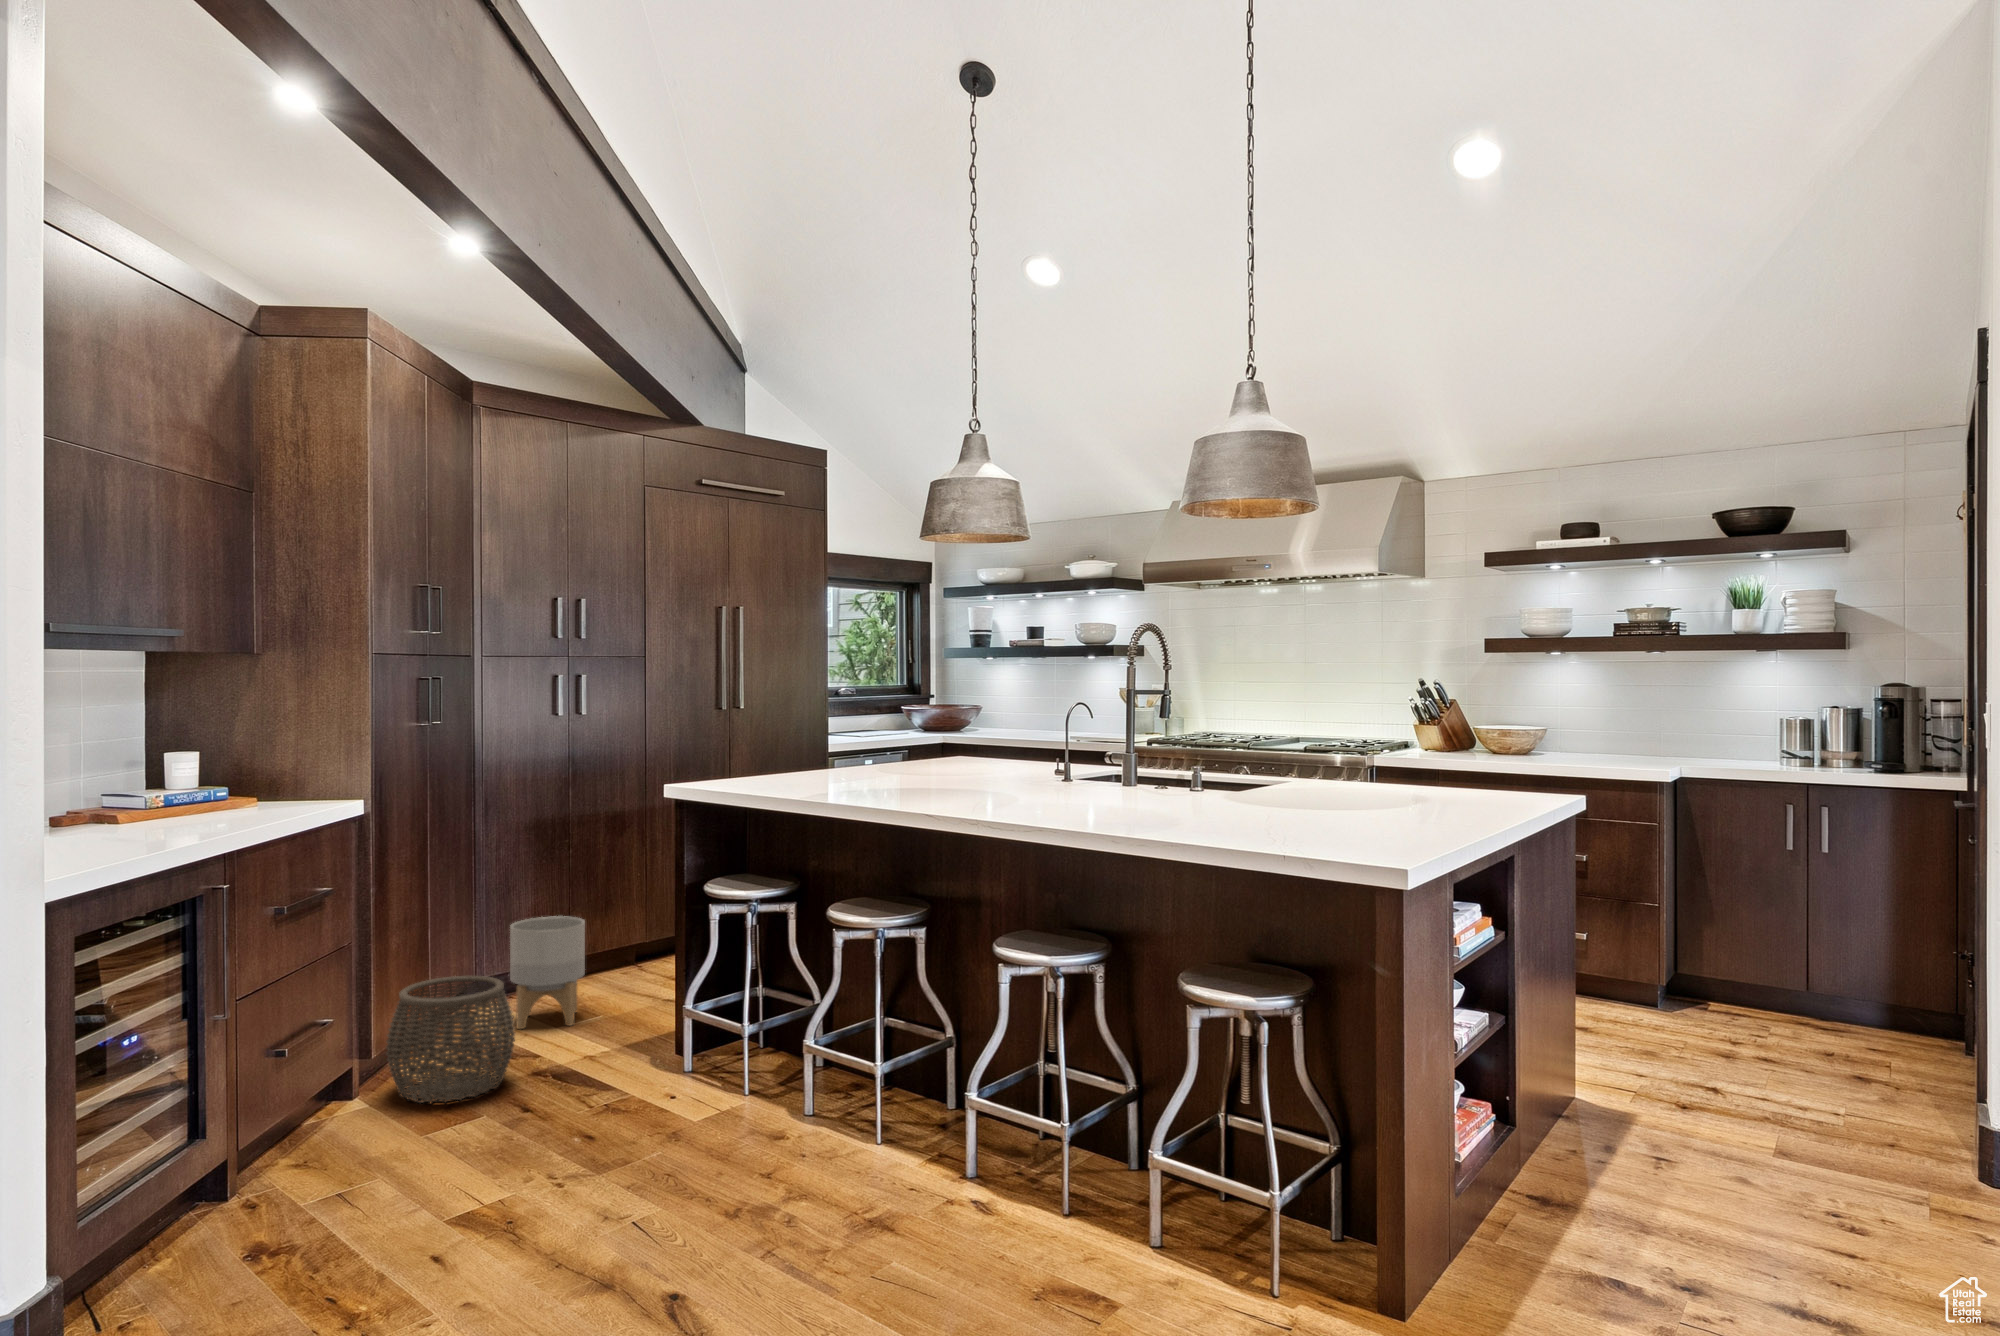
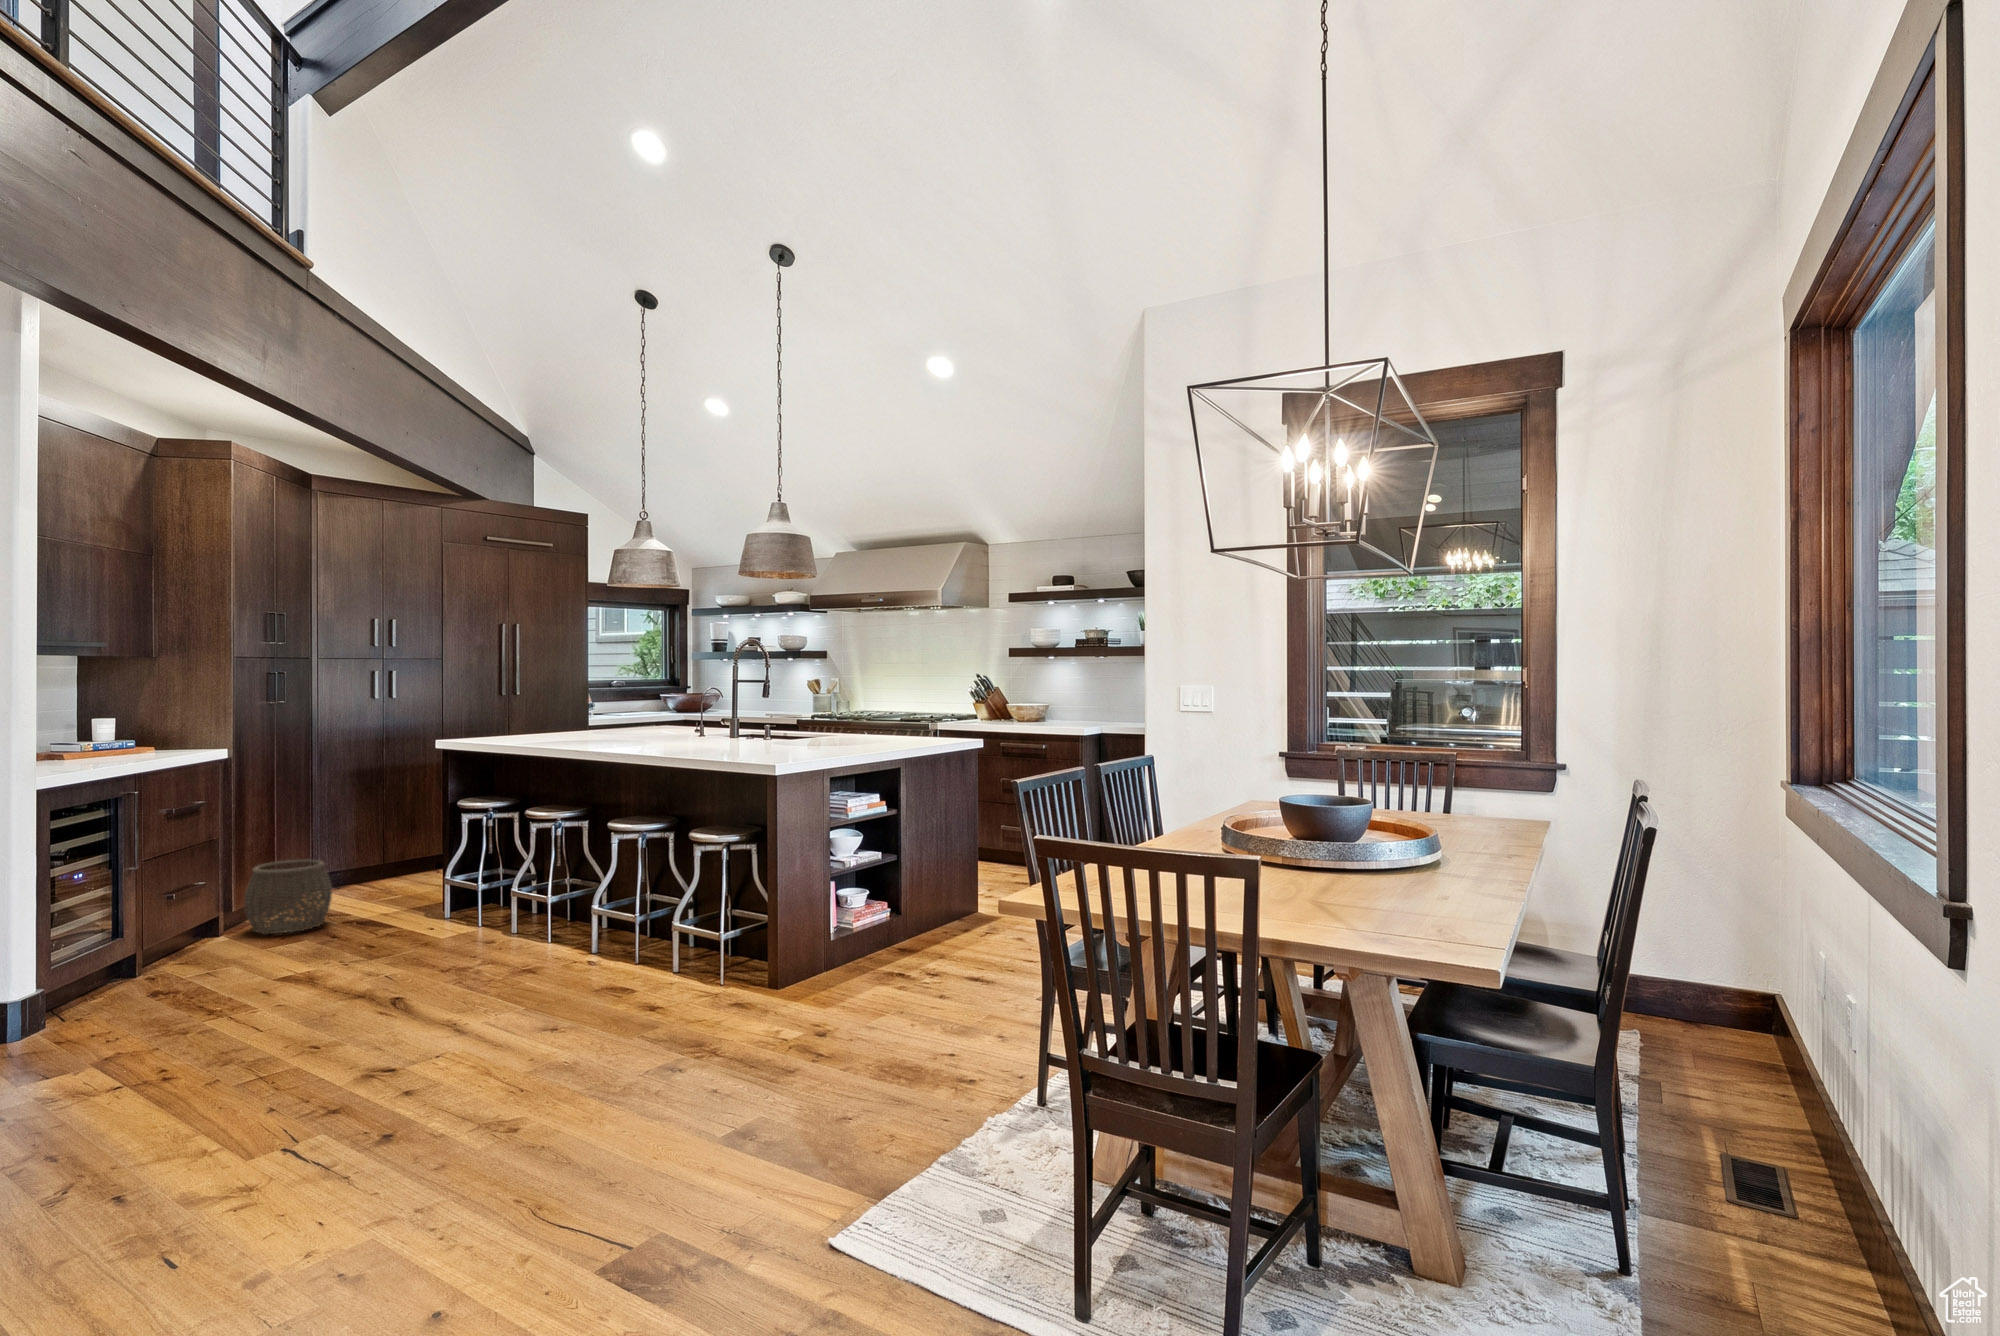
planter: present [510,916,585,1029] -> none [338,829,392,900]

